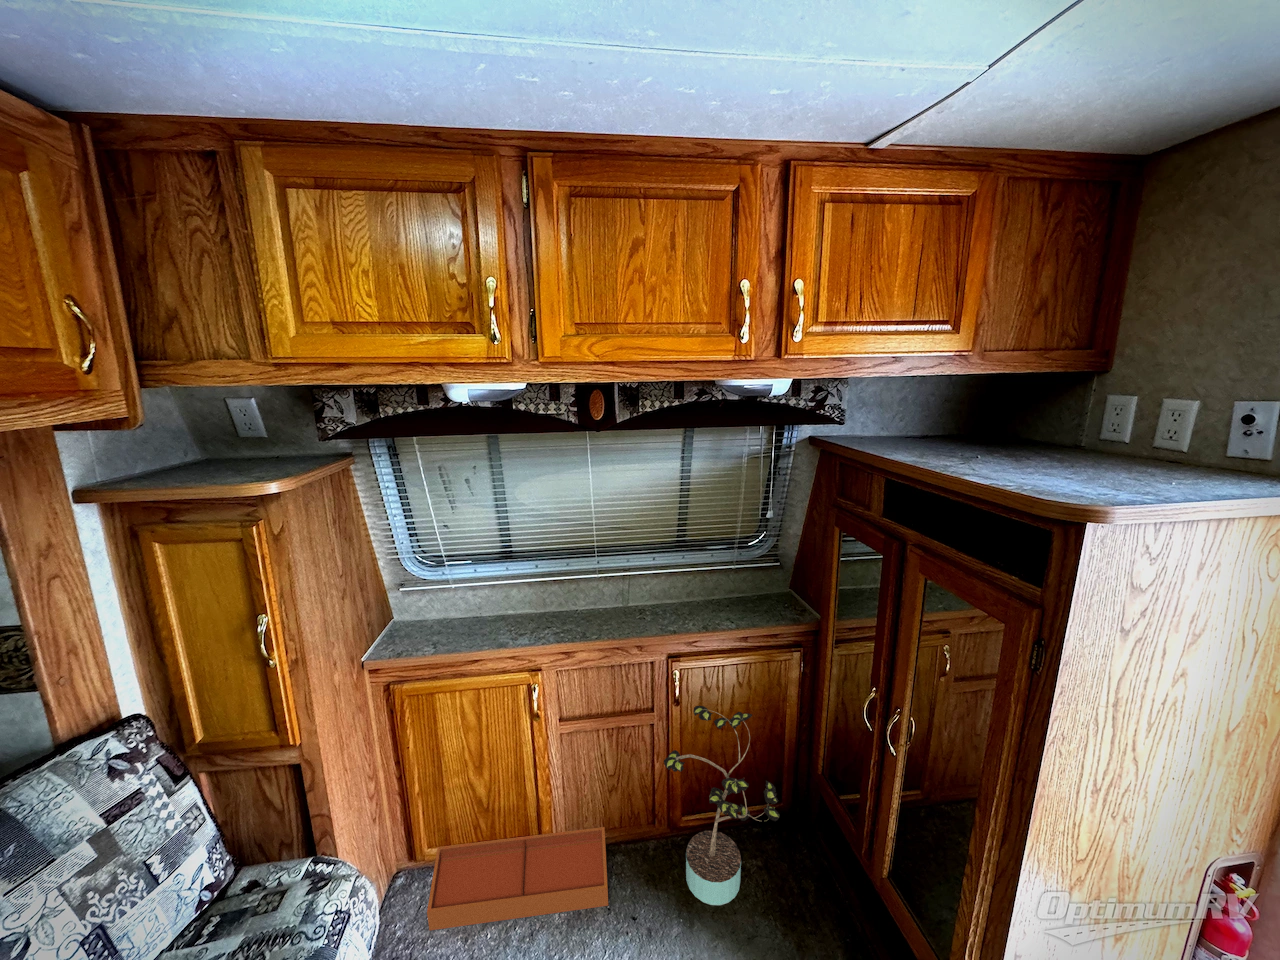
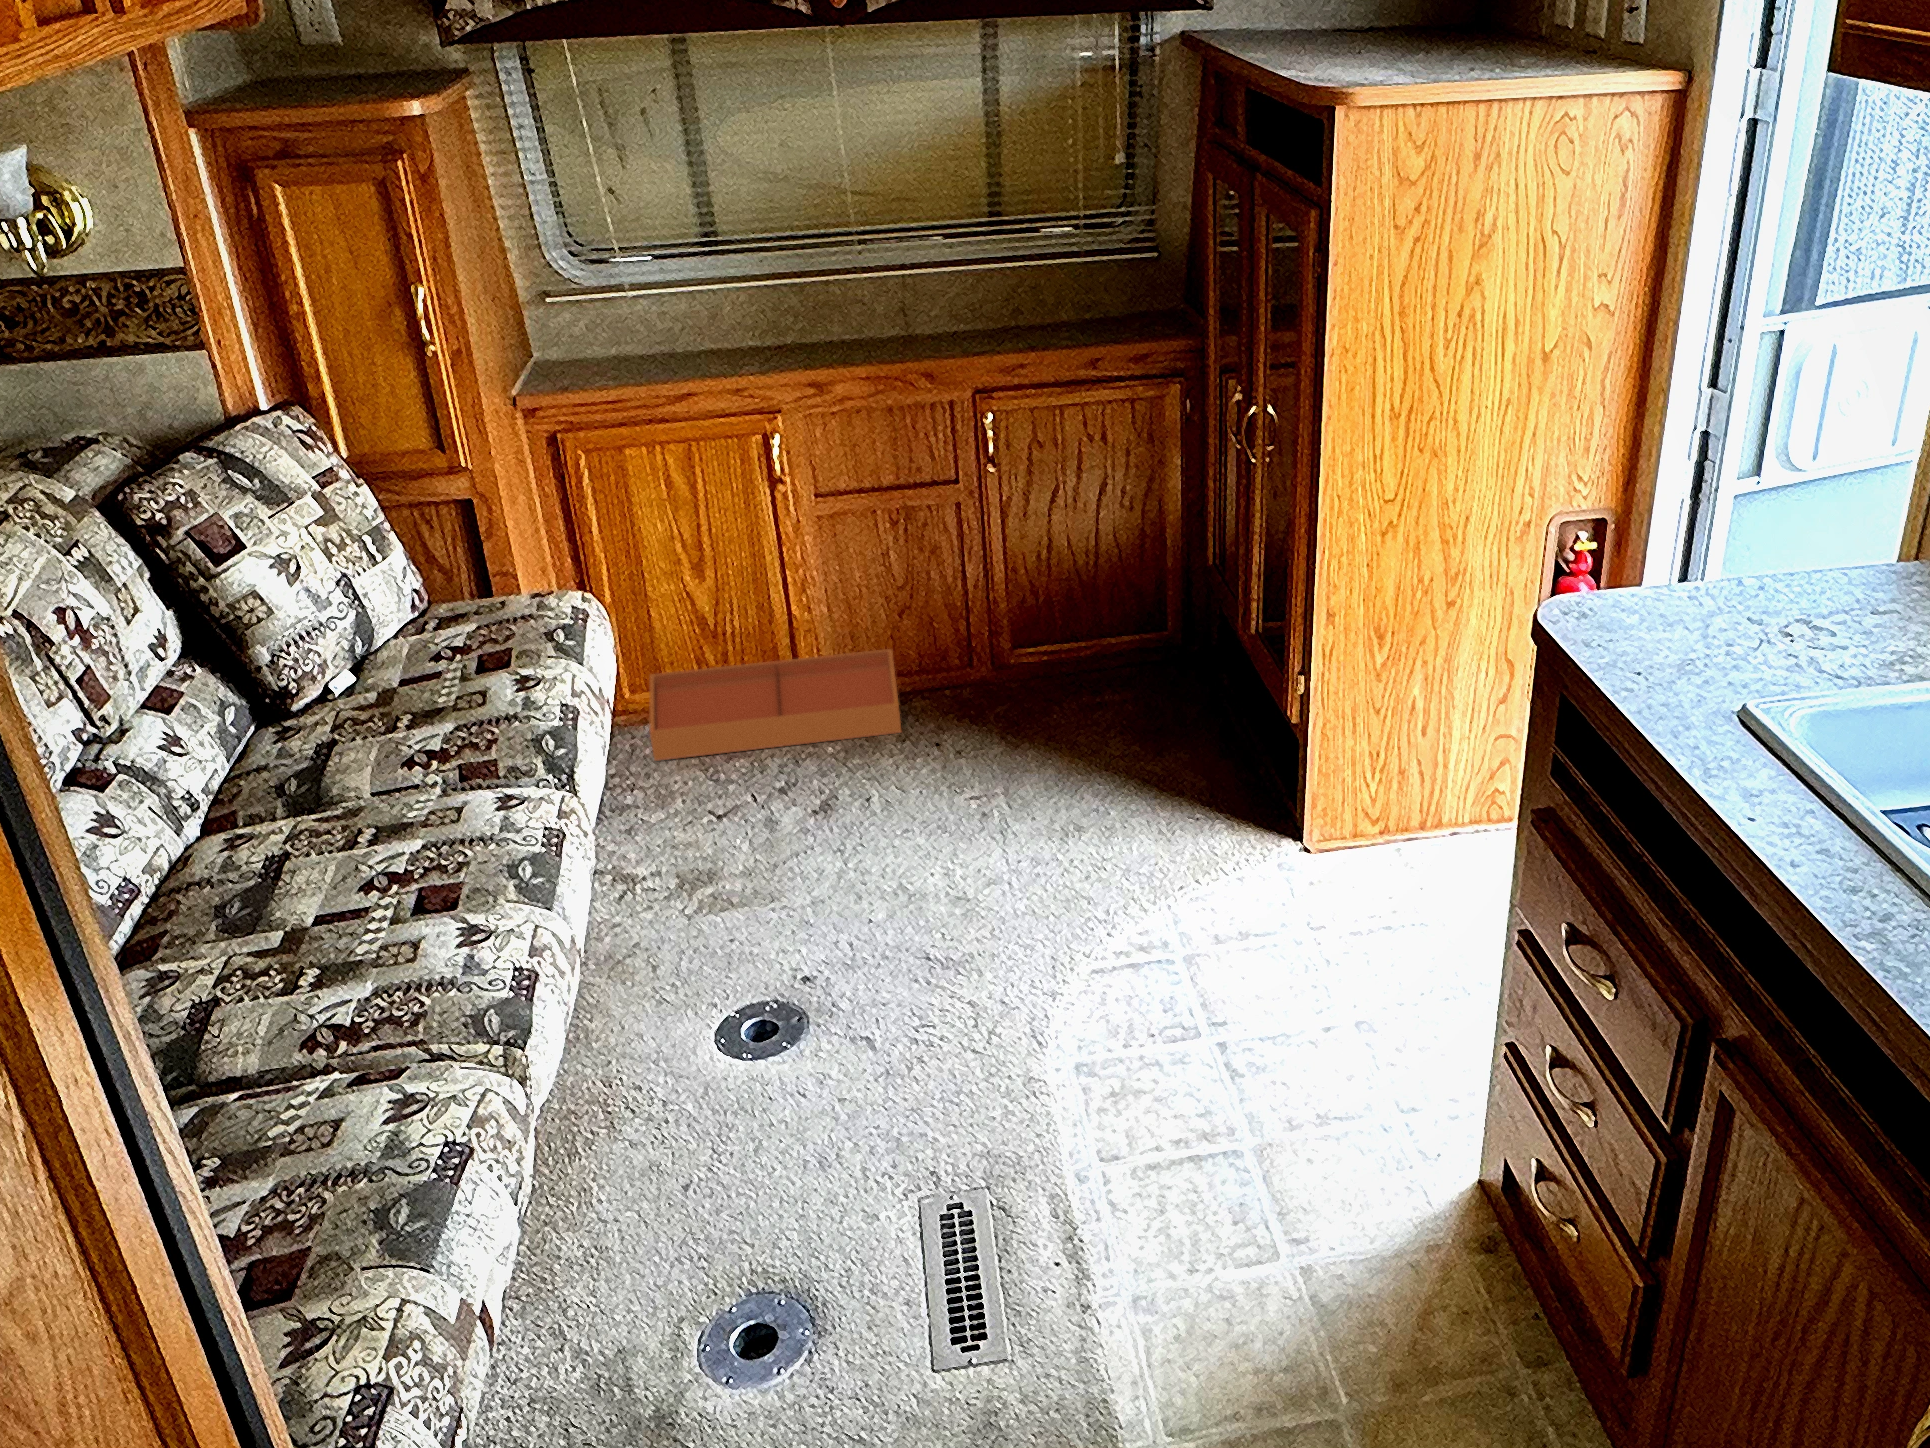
potted plant: present [664,706,780,905] -> none [965,457,1128,723]

